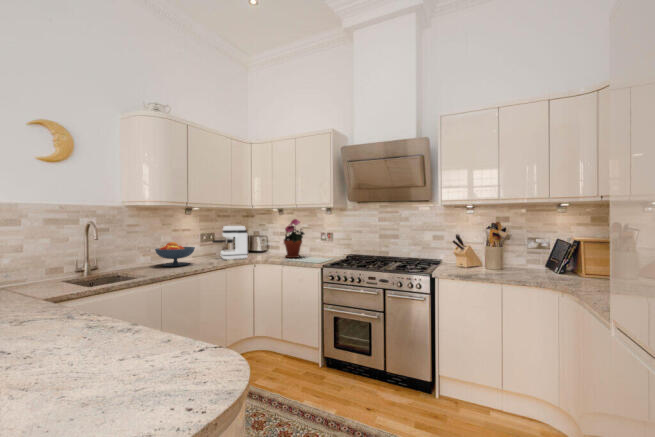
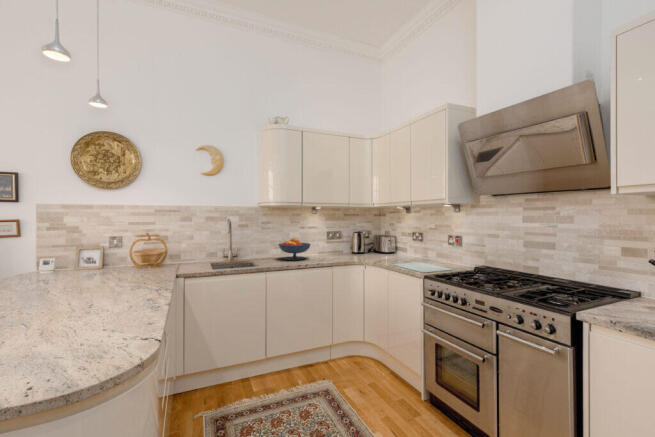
potted plant: present [284,219,304,258] -> none [398,218,423,263]
coffee maker: present [212,226,248,259] -> none [332,225,363,259]

